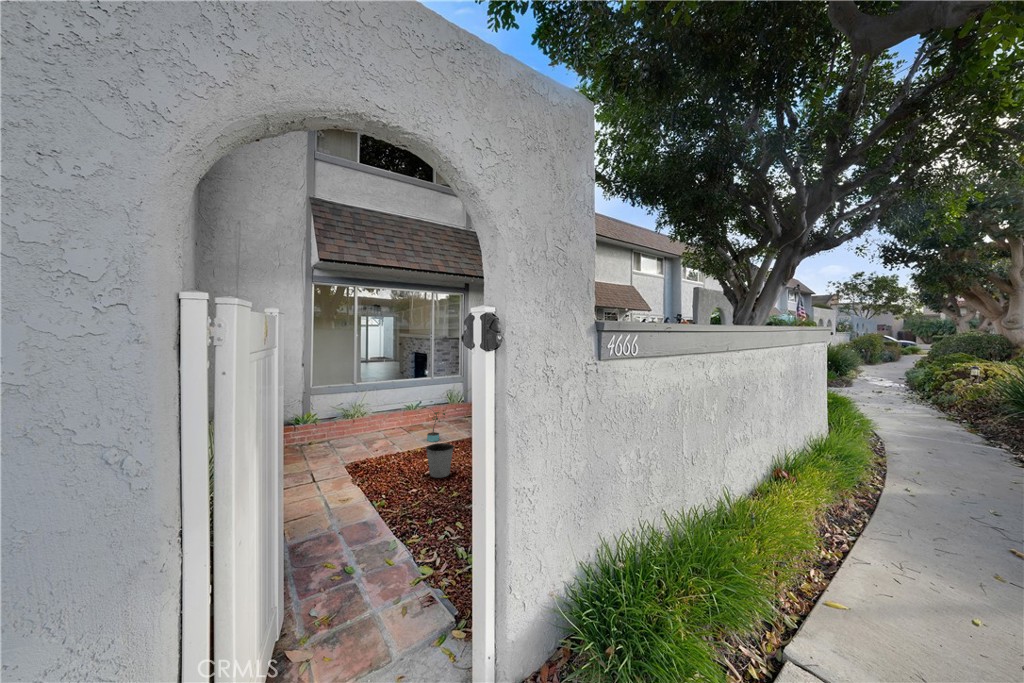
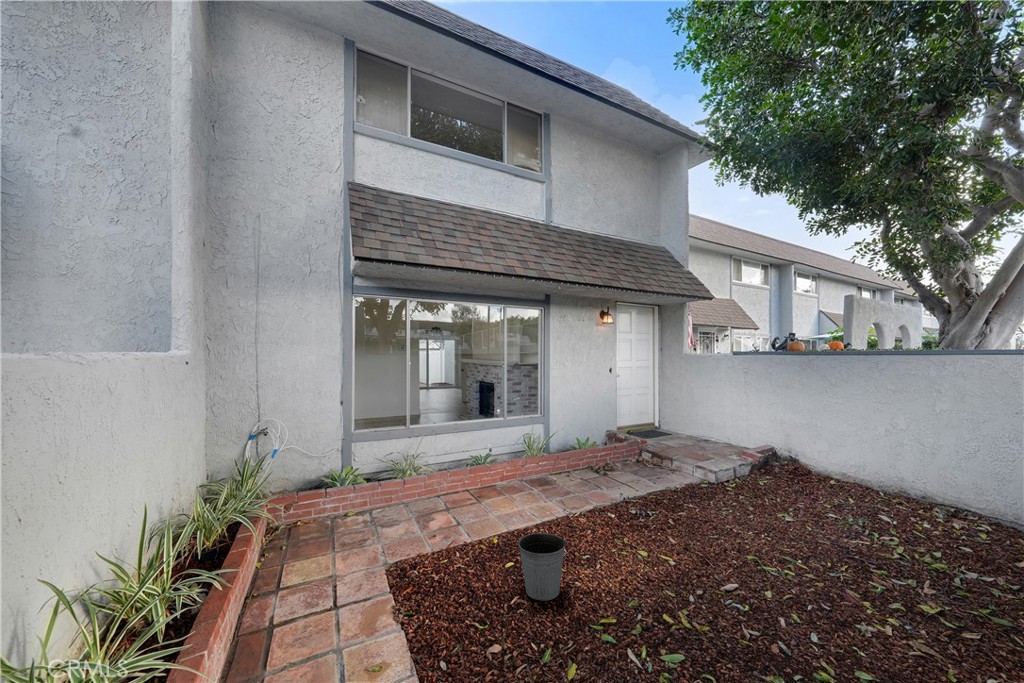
potted plant: present [423,401,445,442] -> none [500,454,535,516]

